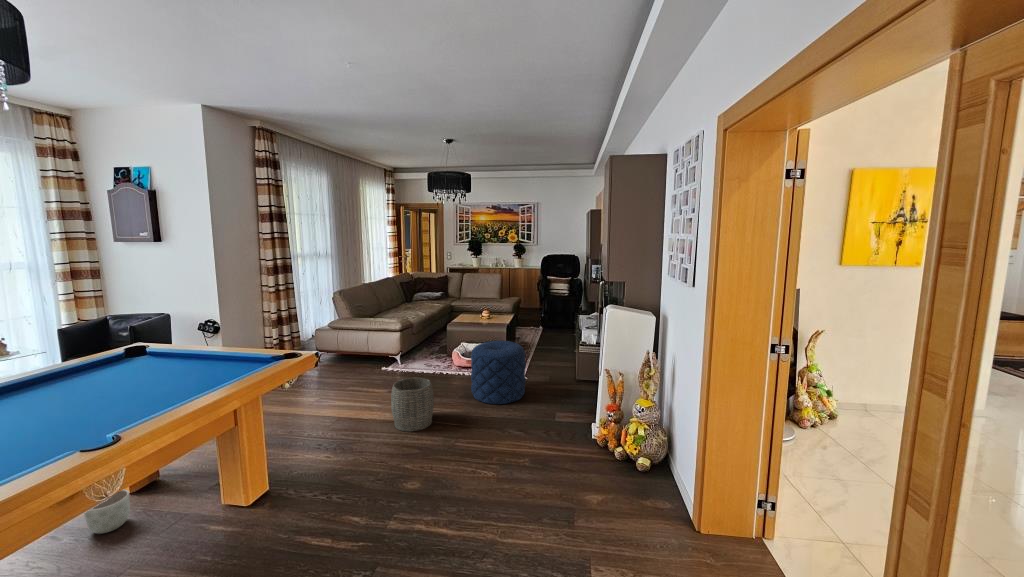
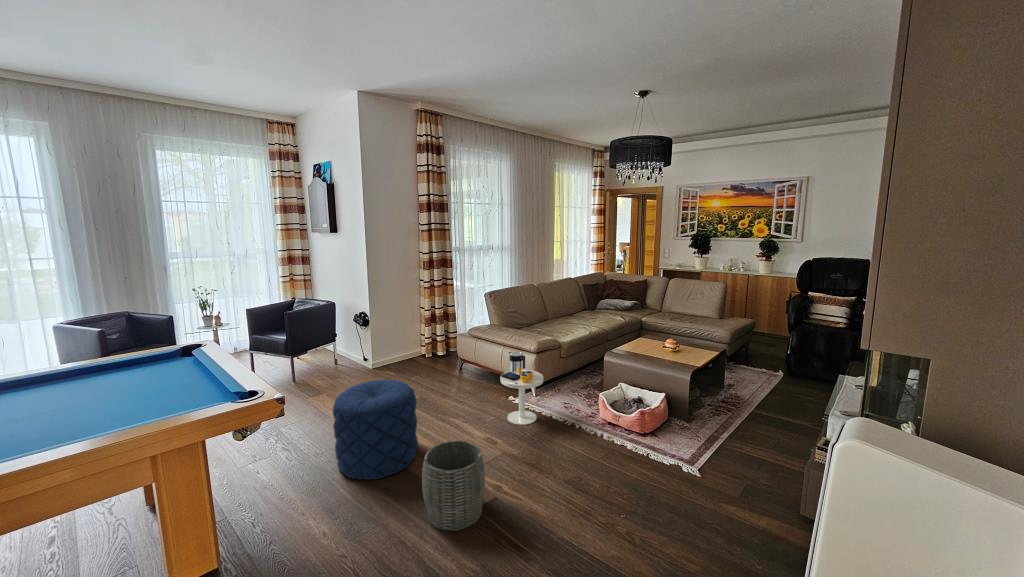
side table: none [389,328,422,381] -> present [500,352,543,425]
pouf: present [471,341,526,404] -> present [333,380,418,480]
planter: present [84,489,130,534] -> none [62,498,114,545]

